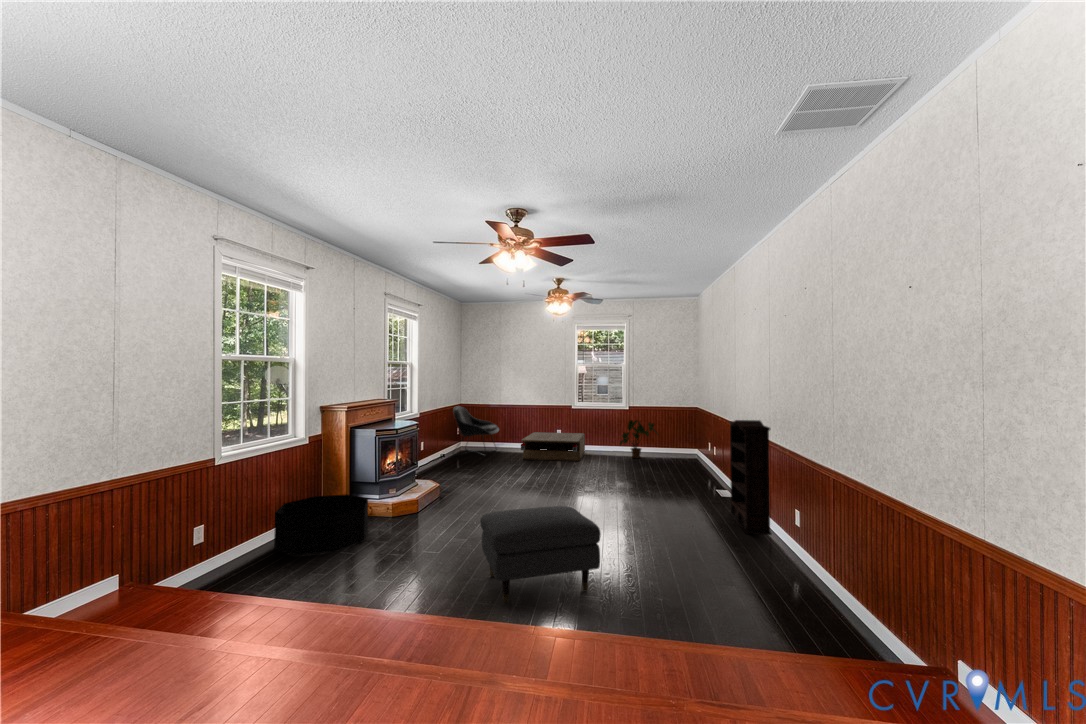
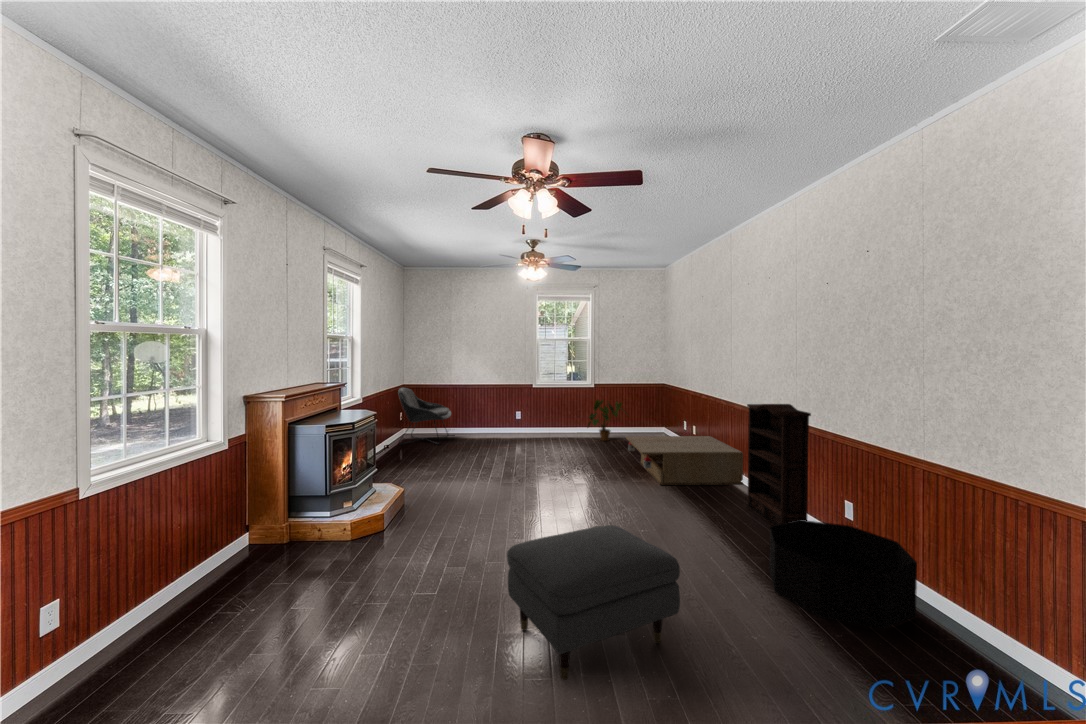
coffee table: present [521,432,585,461] -> present [626,436,743,485]
basket: present [274,494,368,555] -> present [769,520,917,629]

